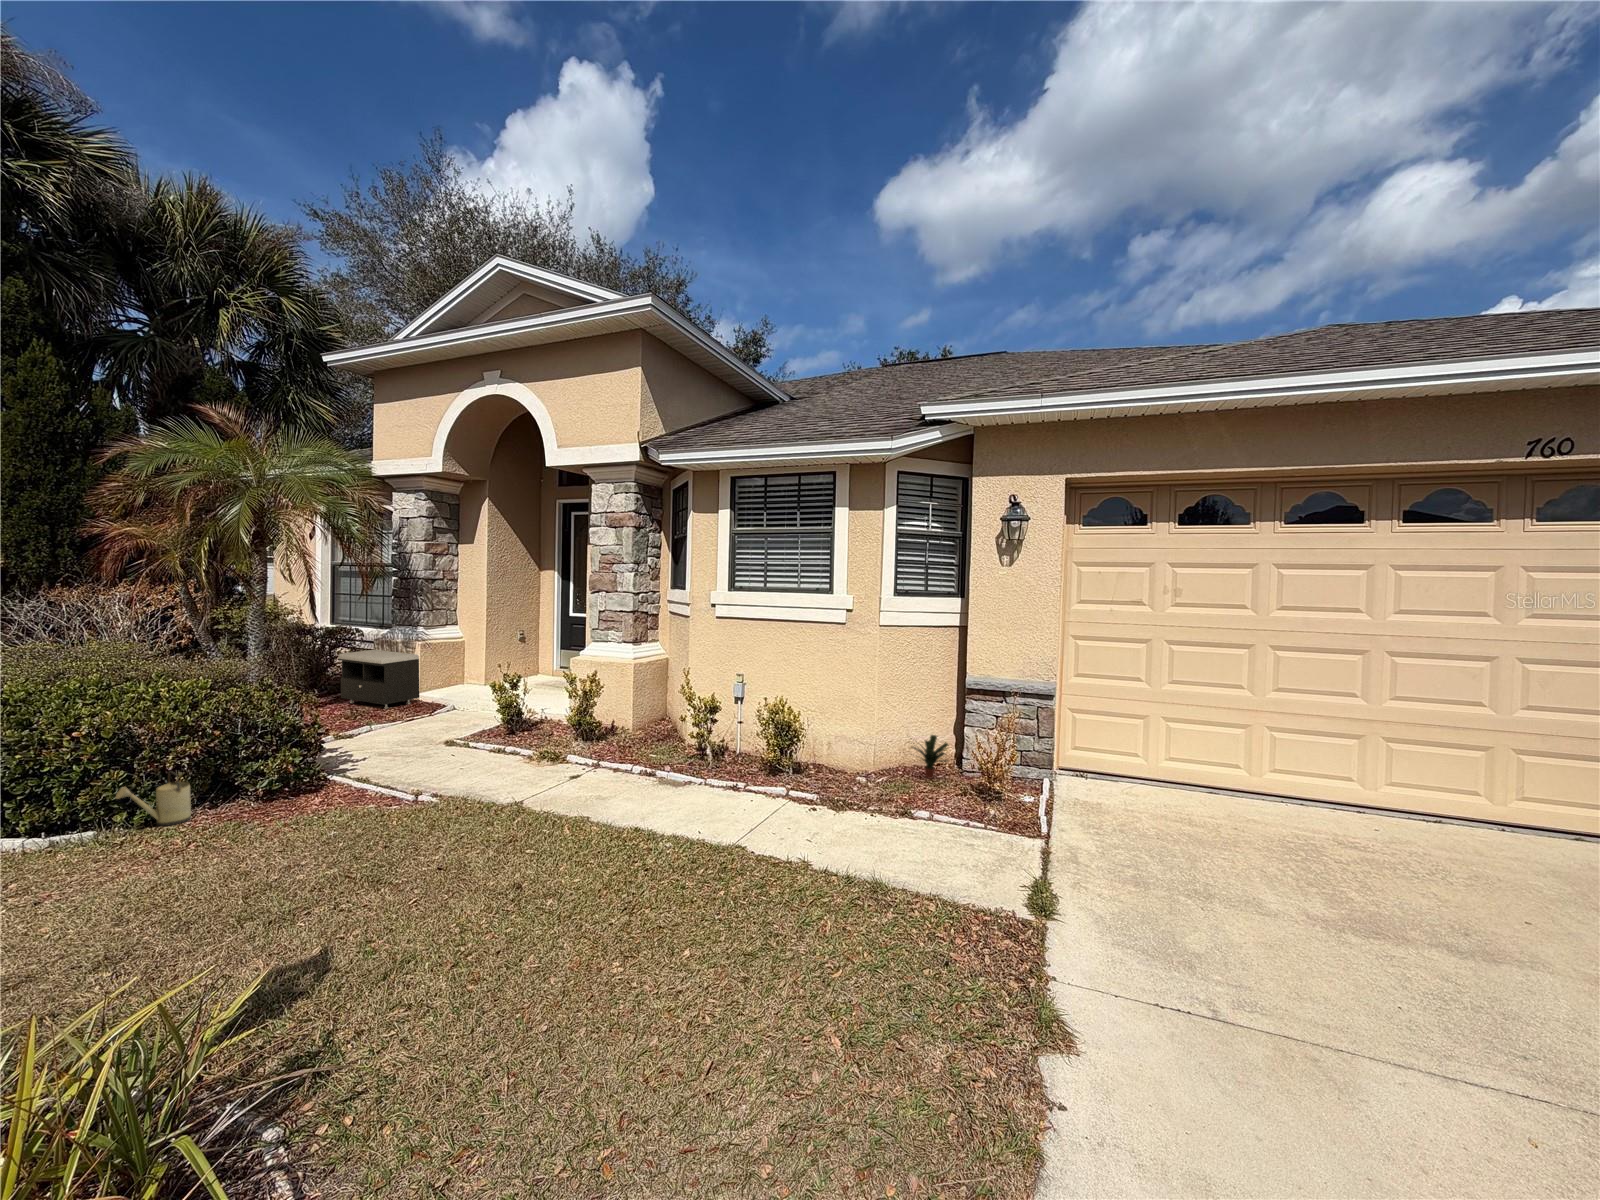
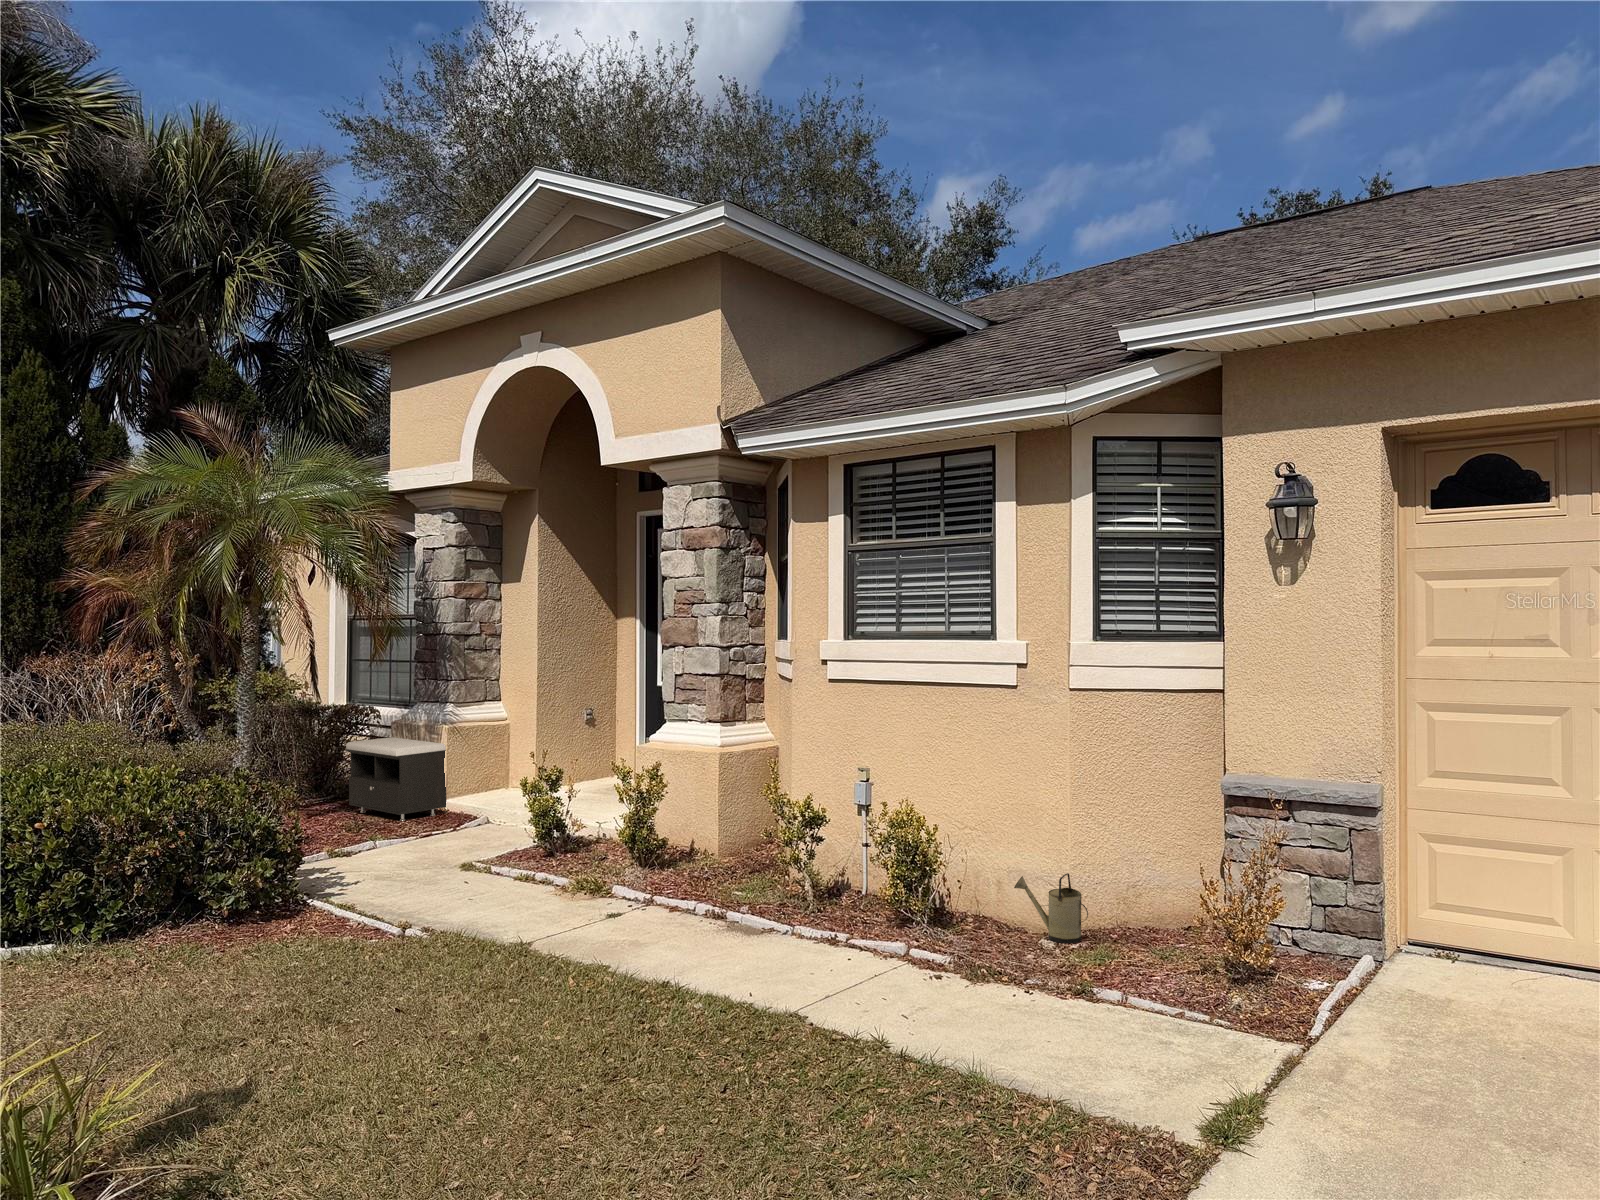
potted plant: present [913,735,948,779] -> none [1114,871,1195,947]
watering can: present [116,772,191,826] -> present [1014,873,1088,943]

